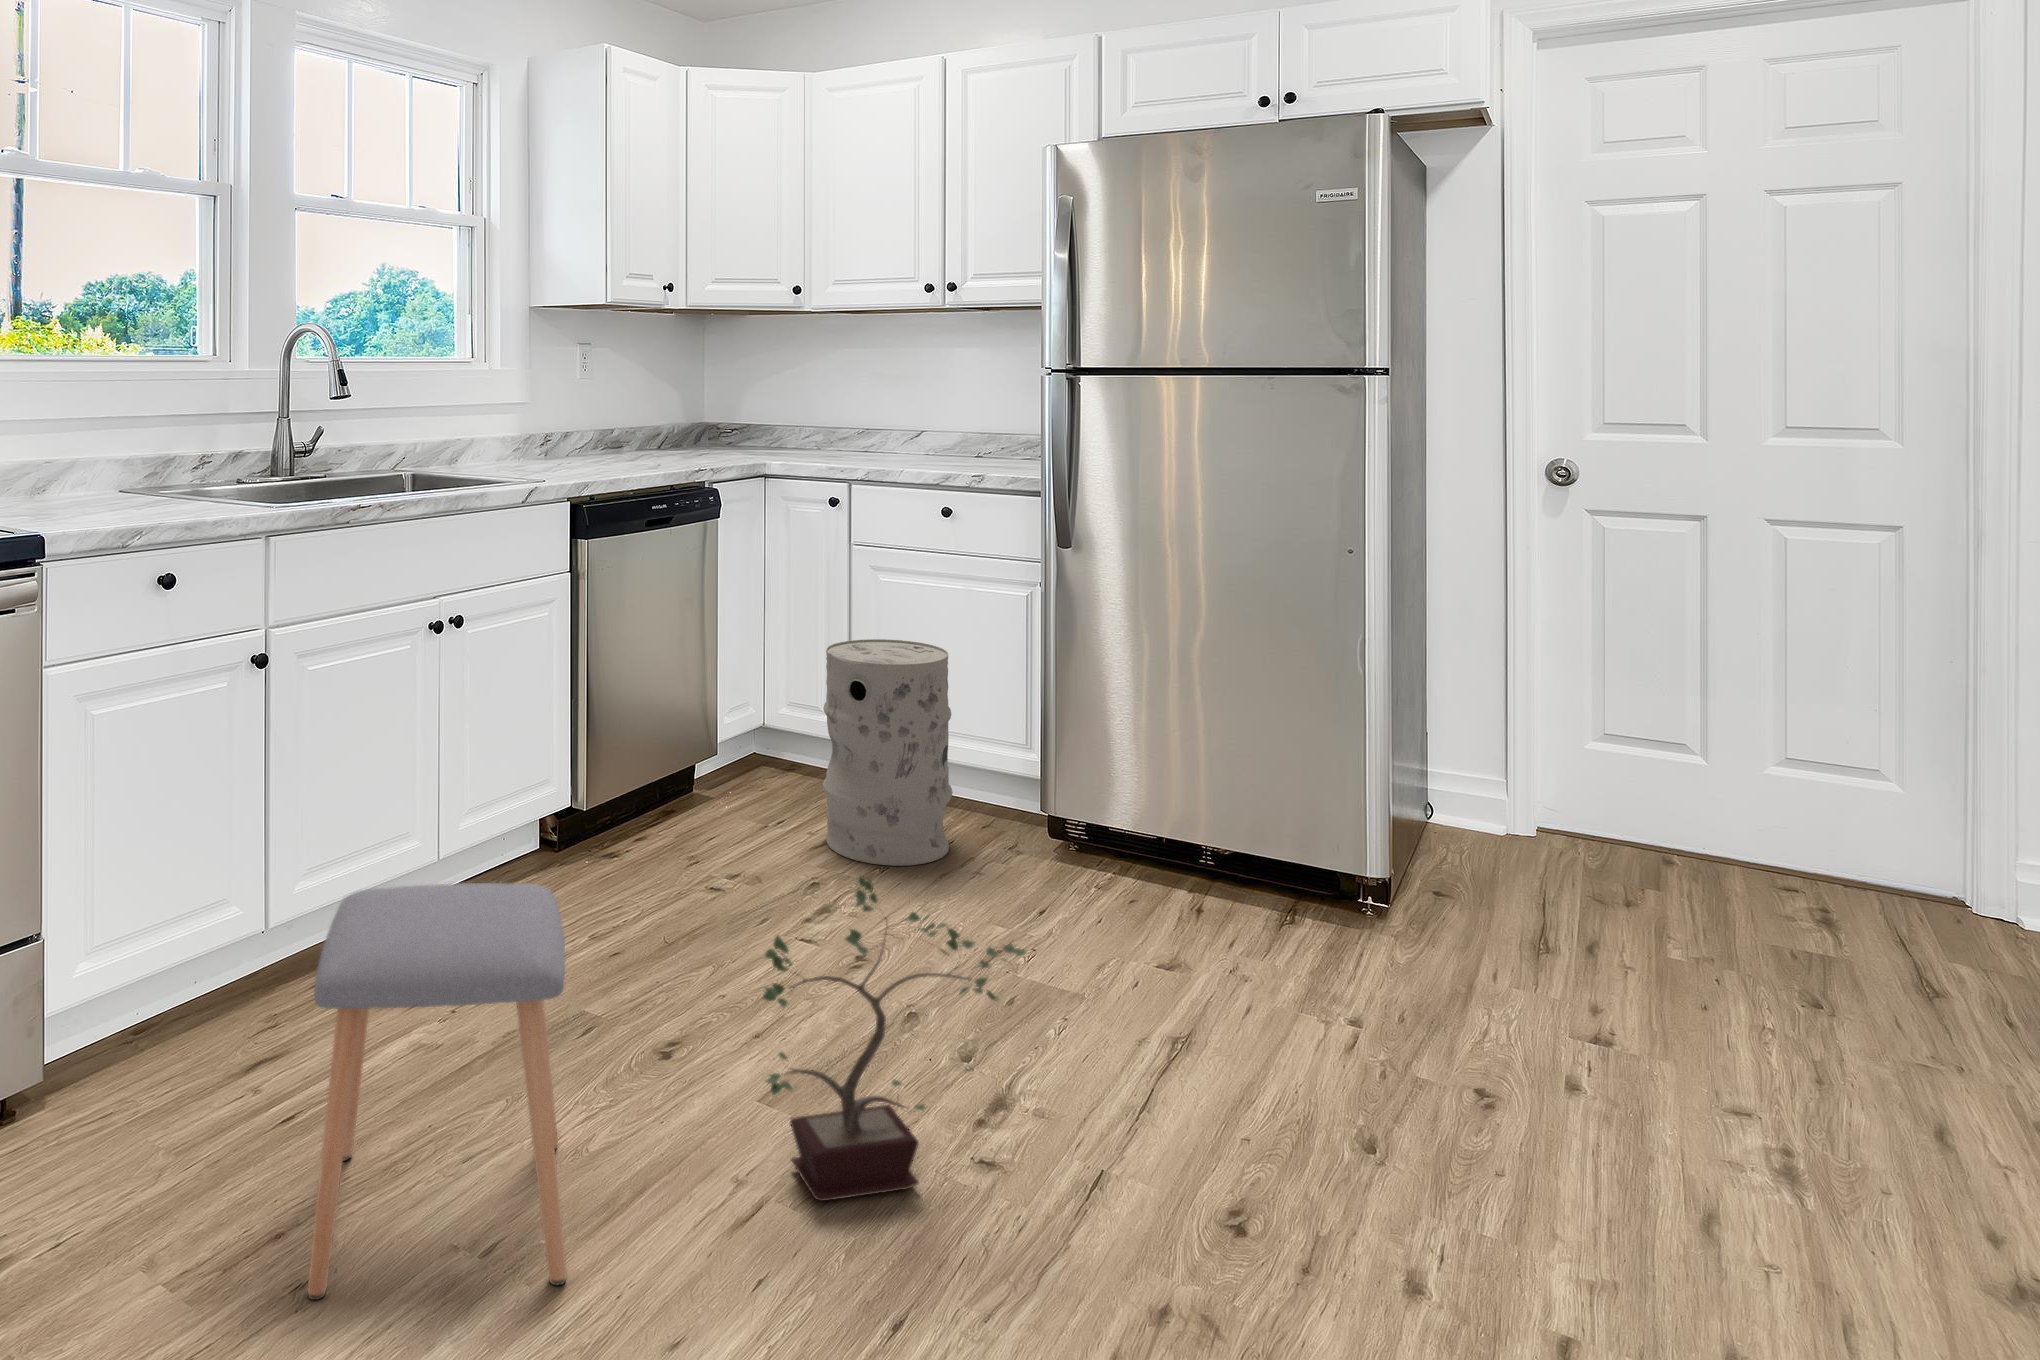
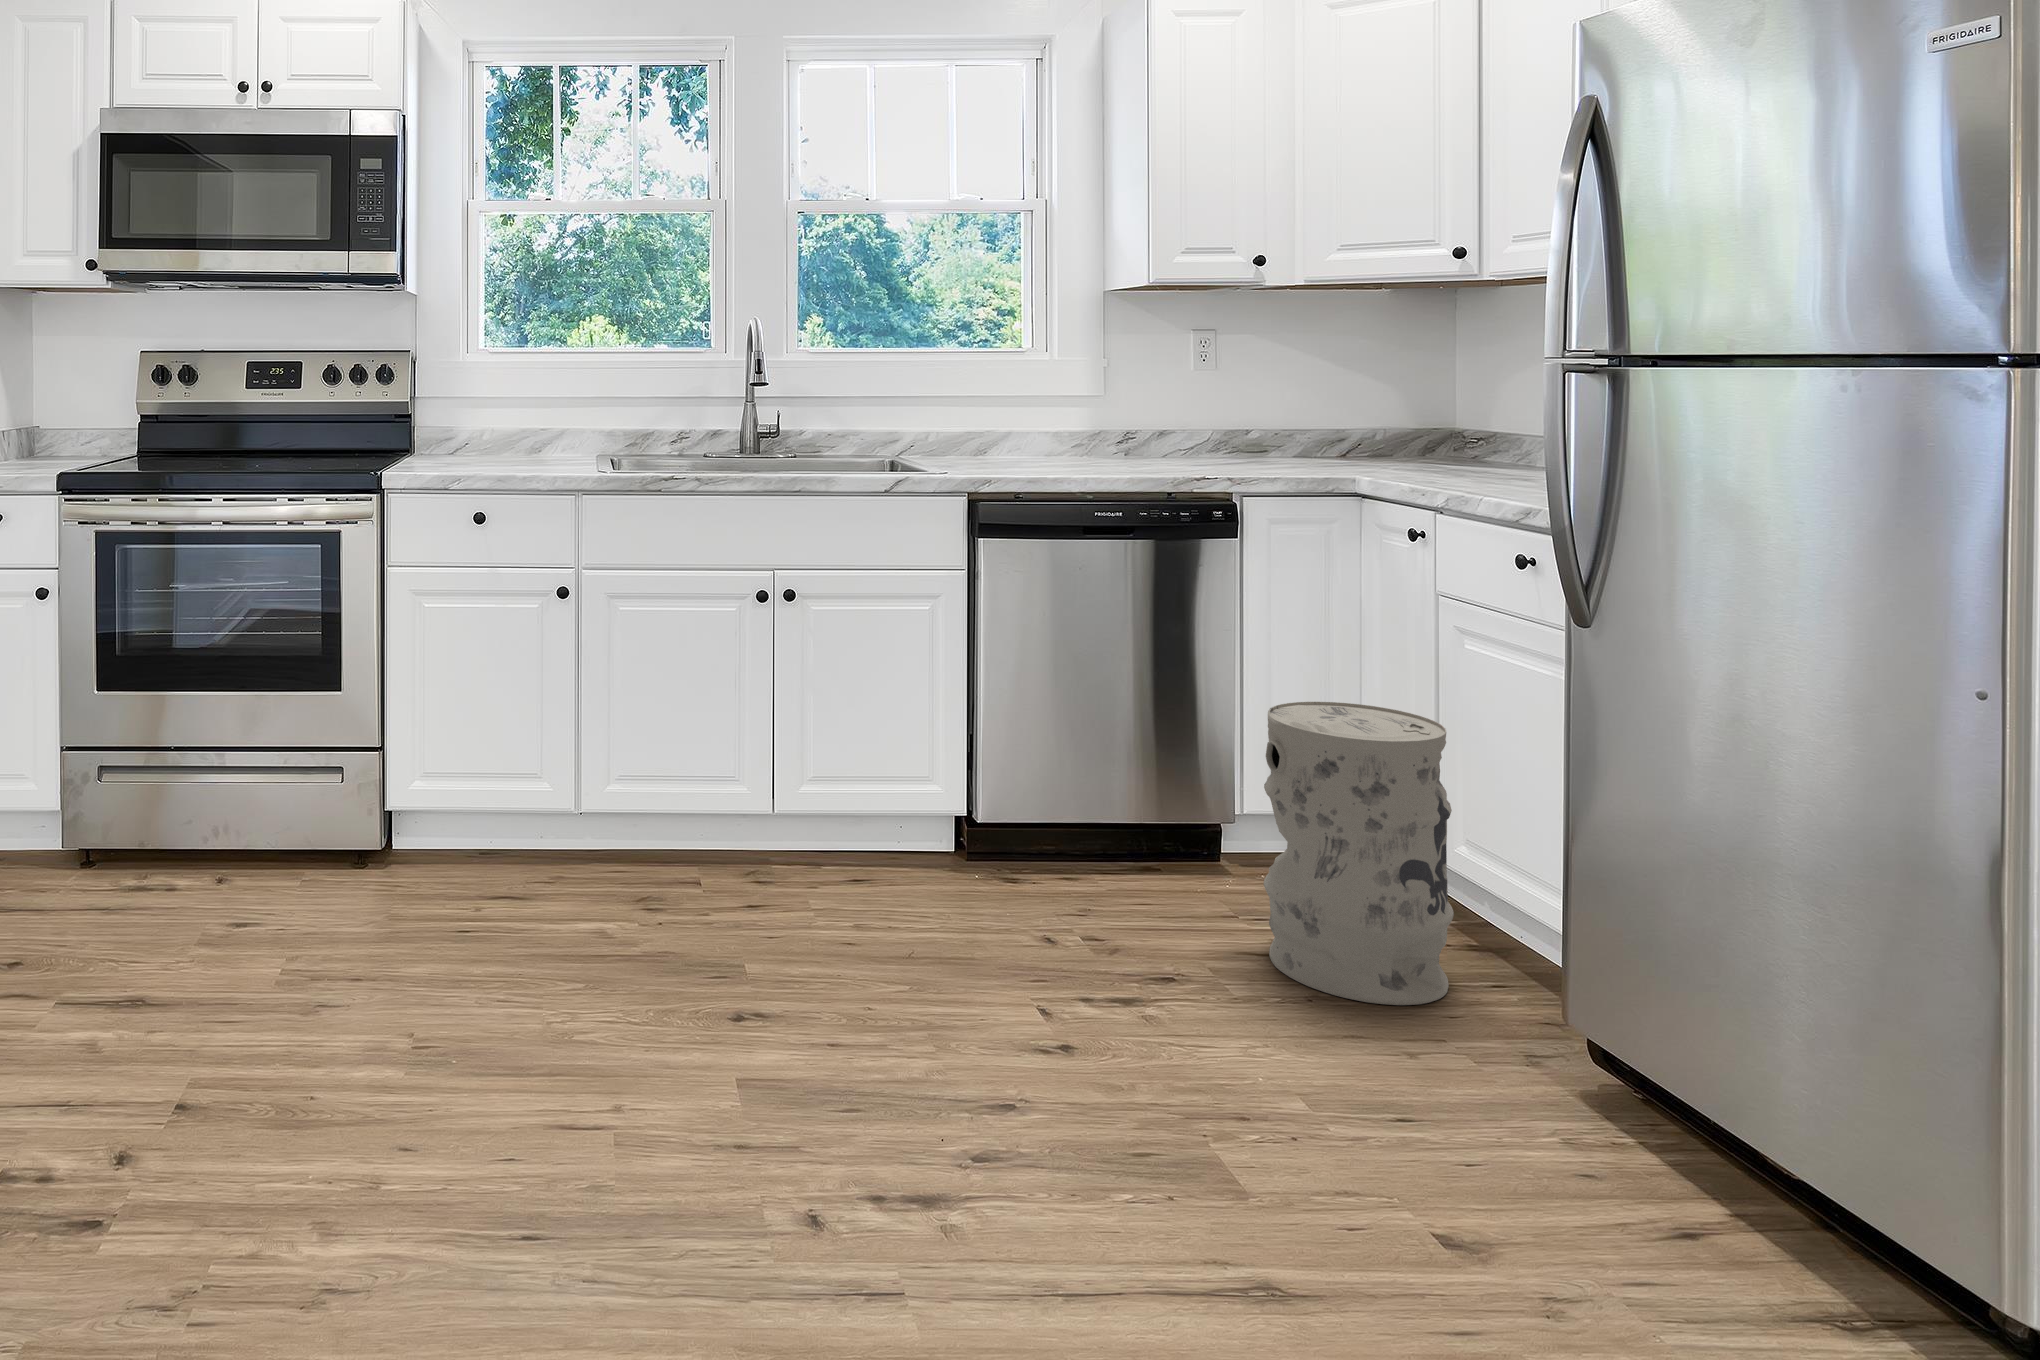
potted plant: present [763,875,1026,1201] -> none [607,851,828,1174]
stool: present [307,883,567,1300] -> none [319,759,572,1078]

